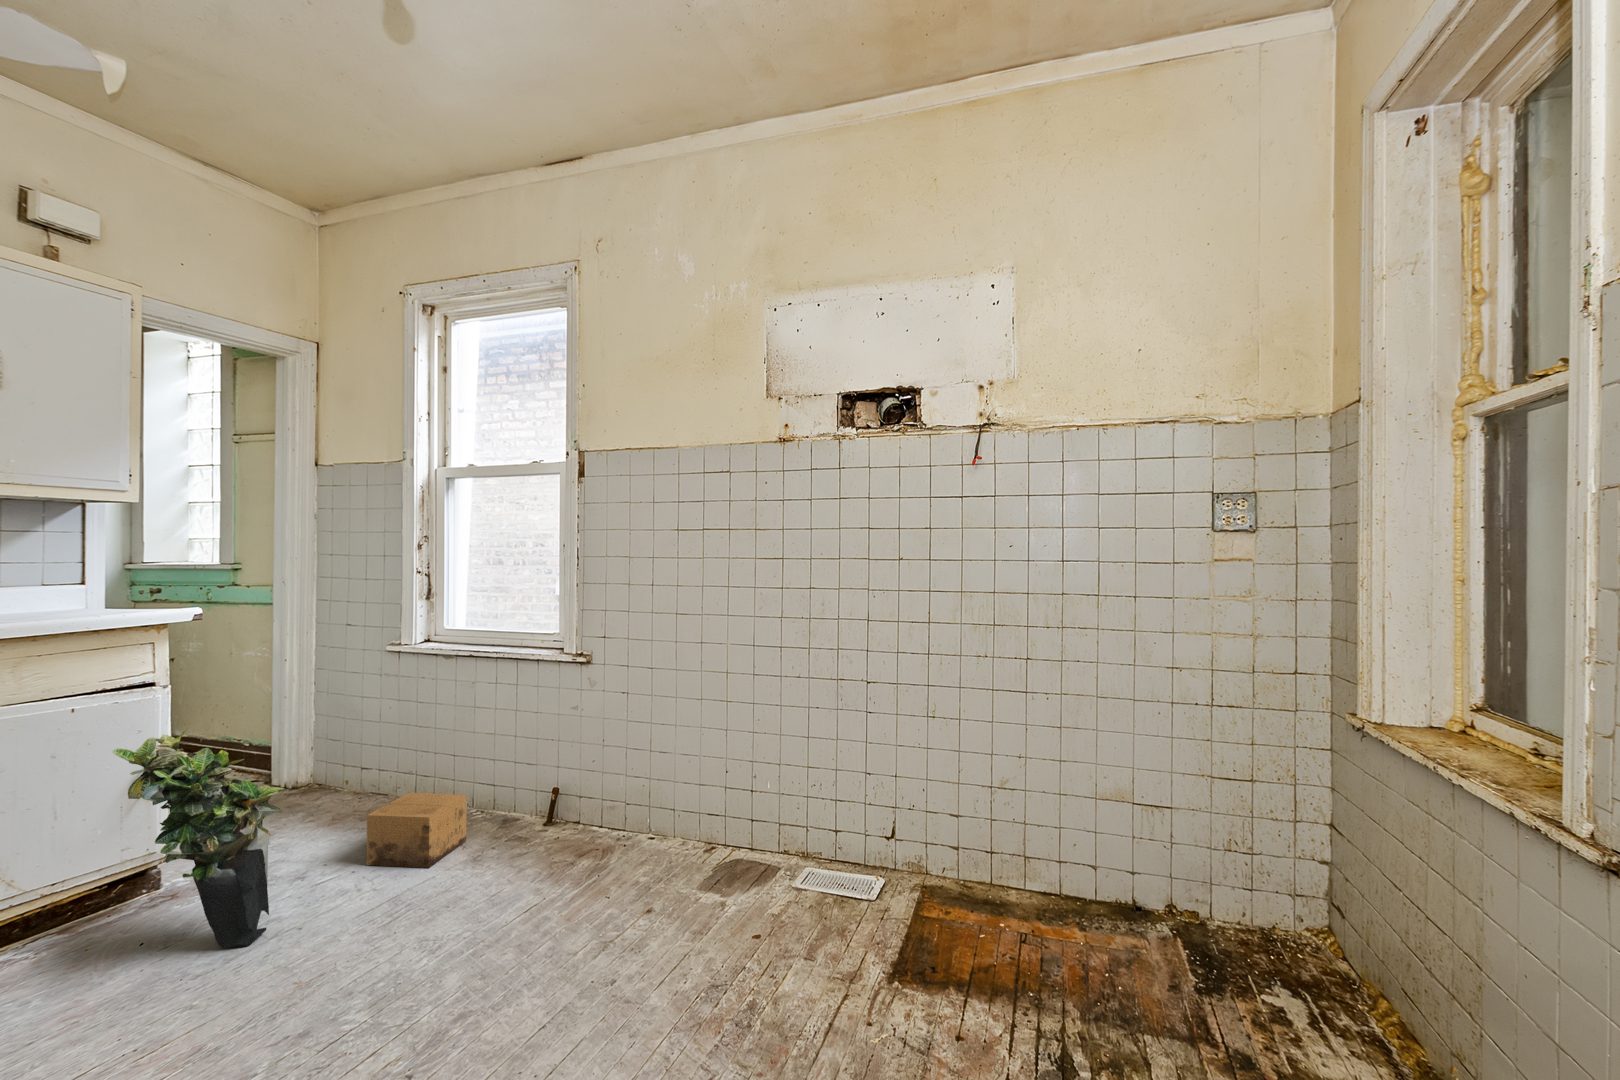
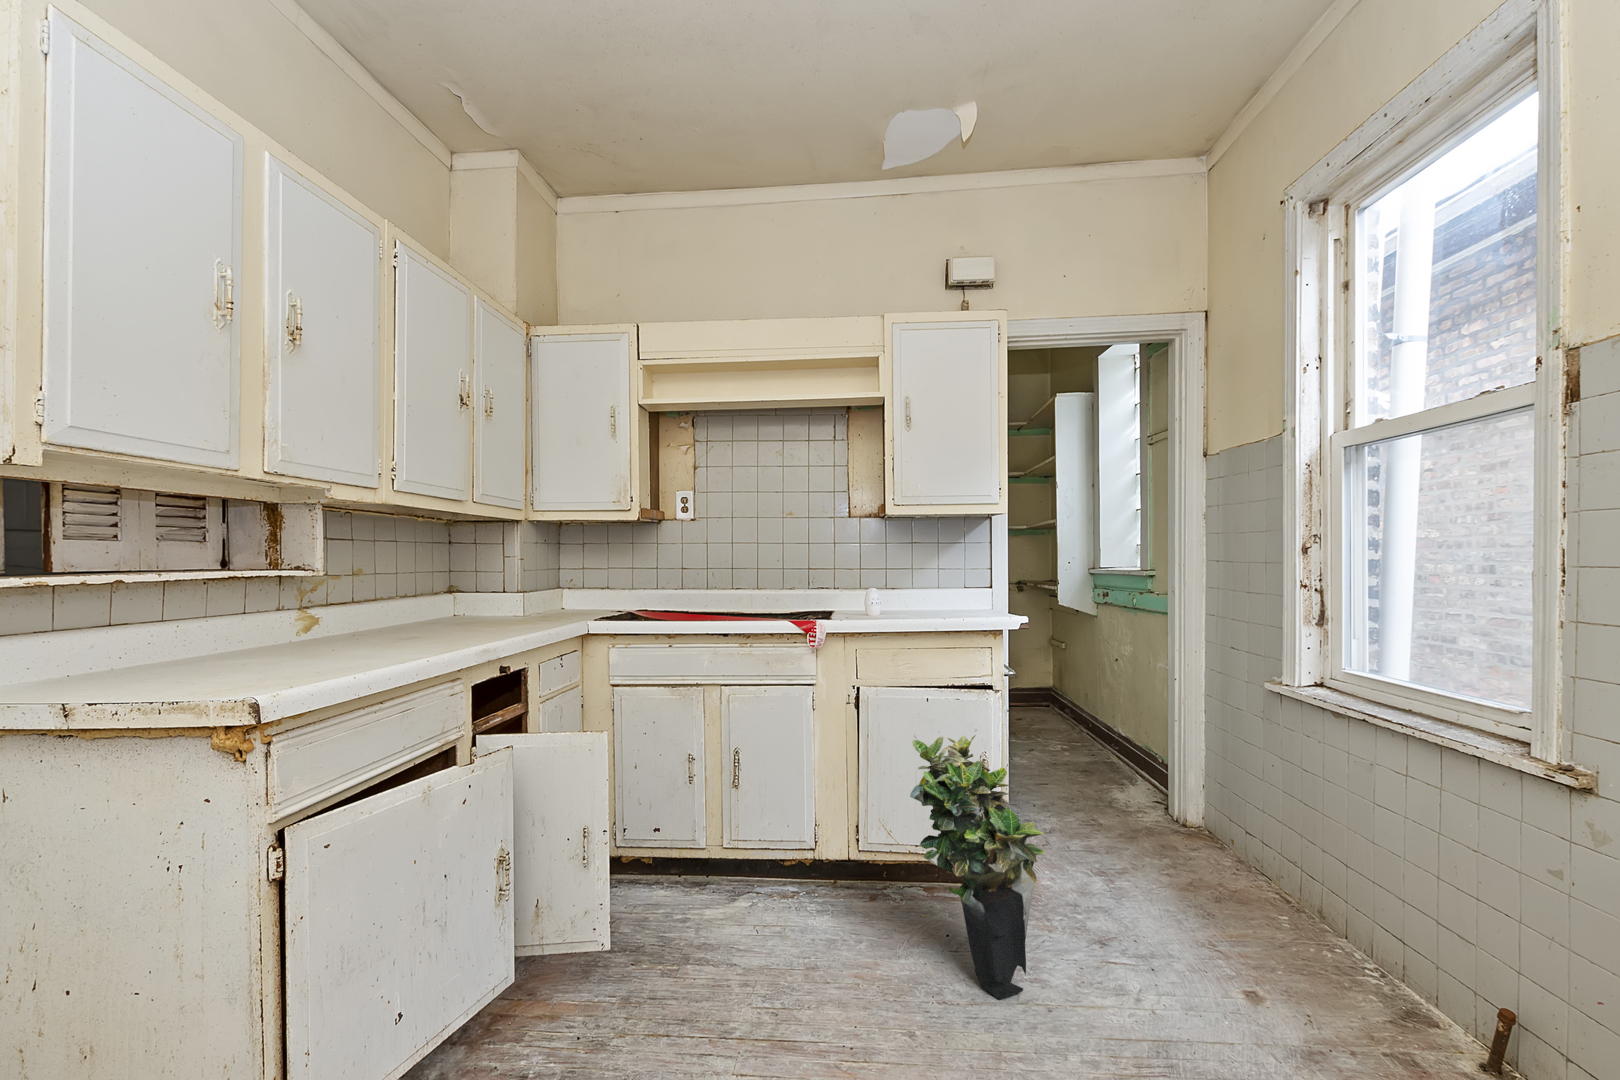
cardboard box: present [367,793,467,868] -> none [1174,897,1324,1026]

